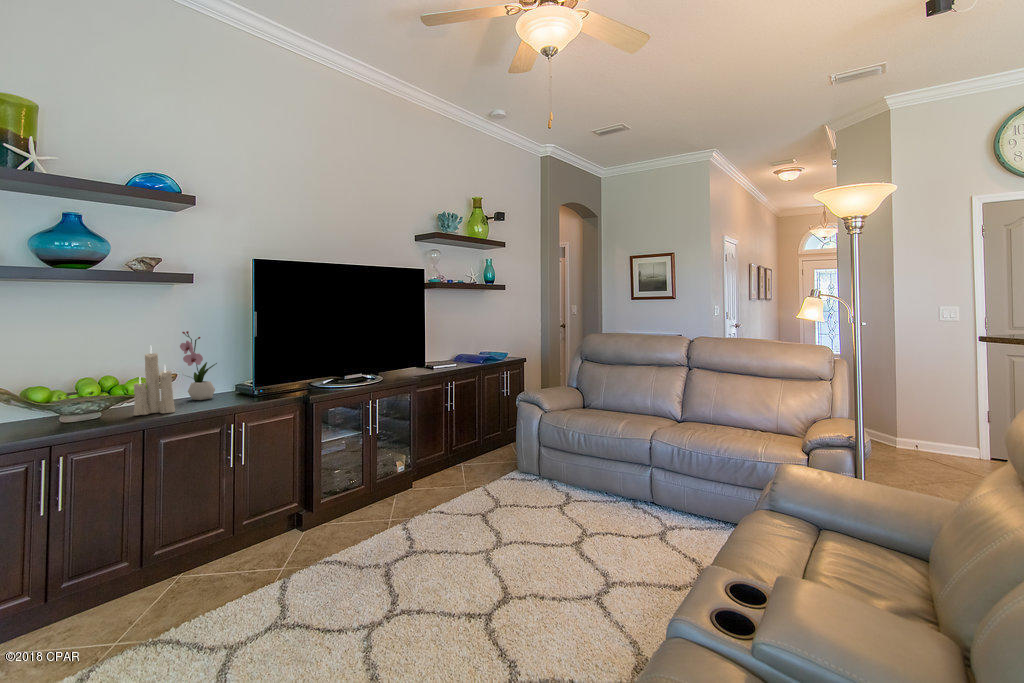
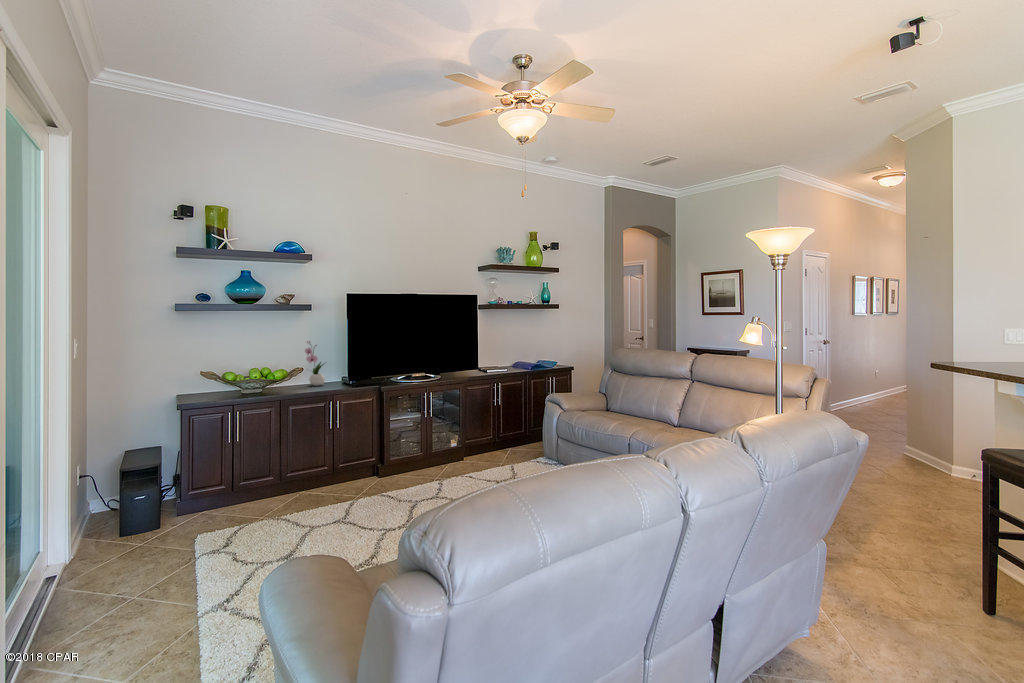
candle: present [133,350,175,415] -> none [275,348,298,392]

